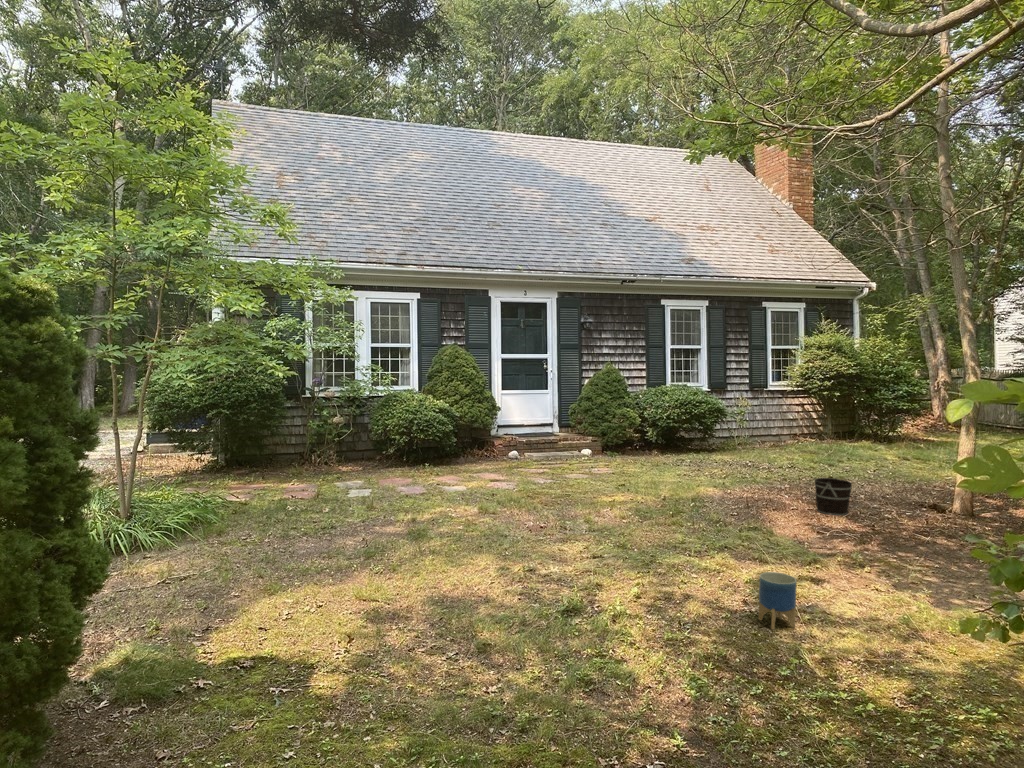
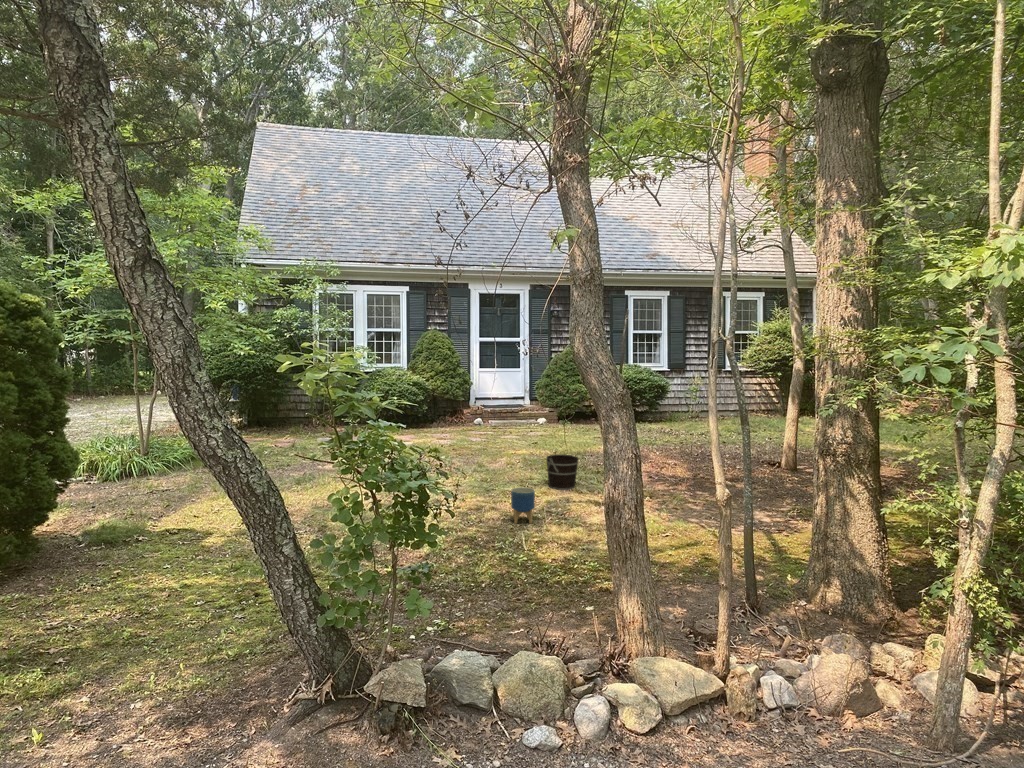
bucket: present [815,478,852,515] -> present [547,455,578,490]

